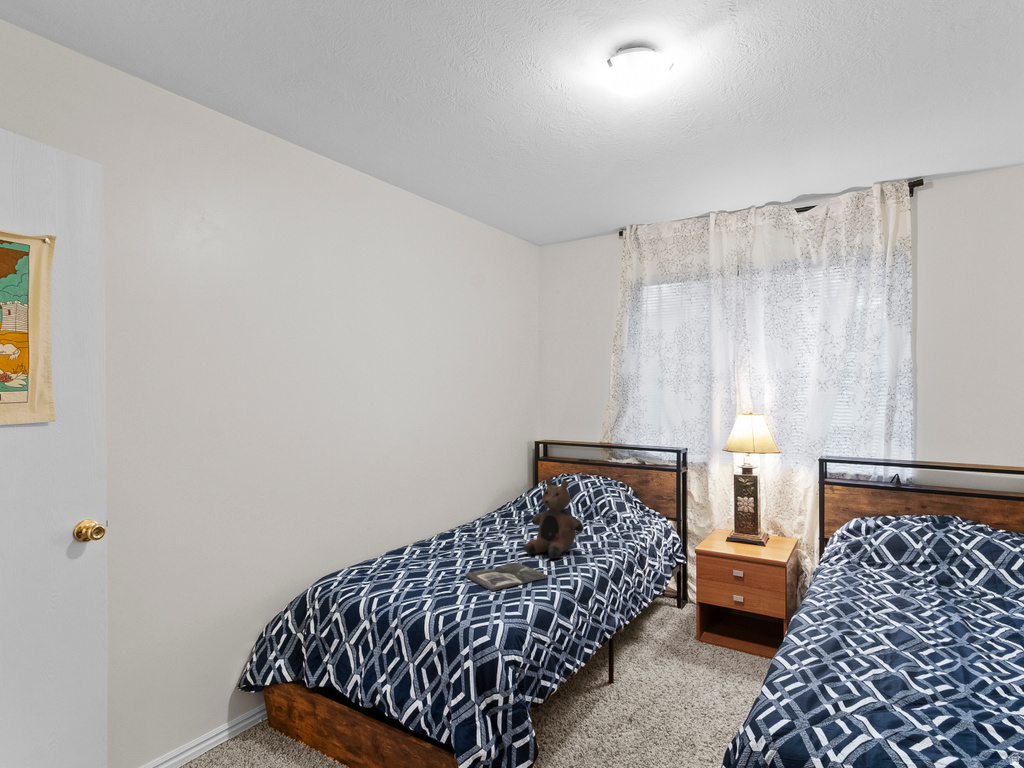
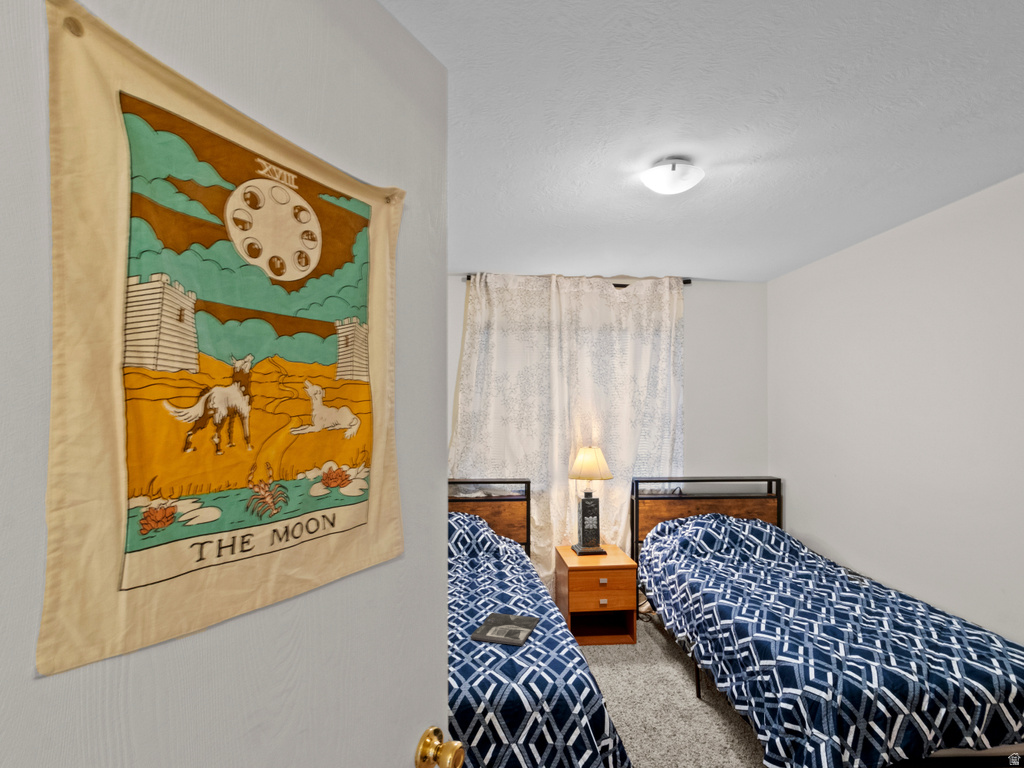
teddy bear: present [525,478,583,559] -> none [468,522,525,602]

